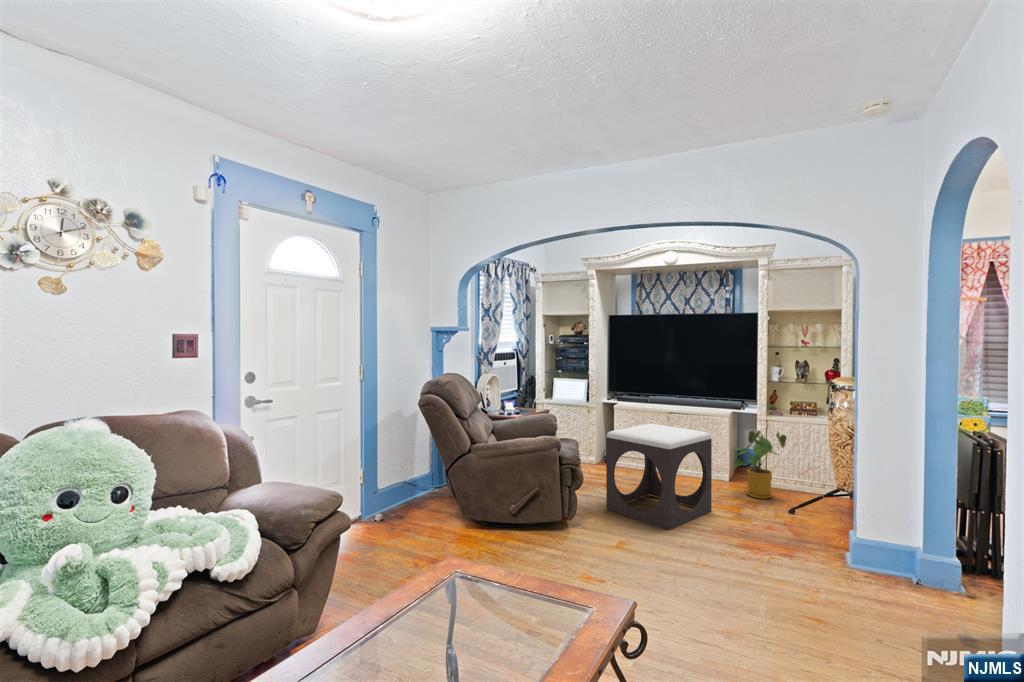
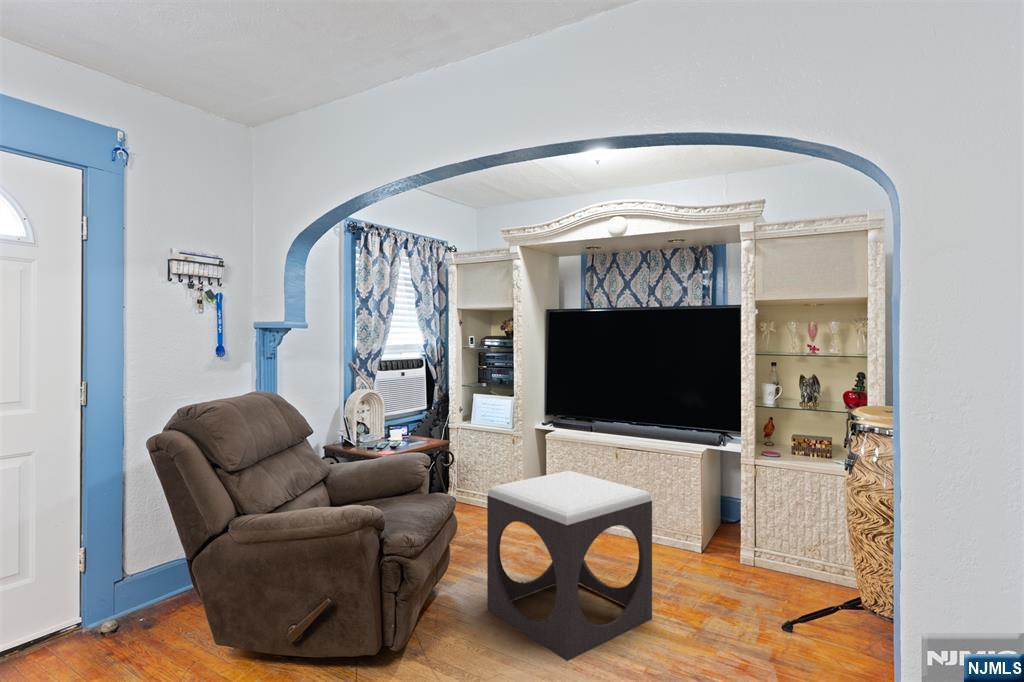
house plant: present [733,430,787,499] -> none [691,481,782,591]

